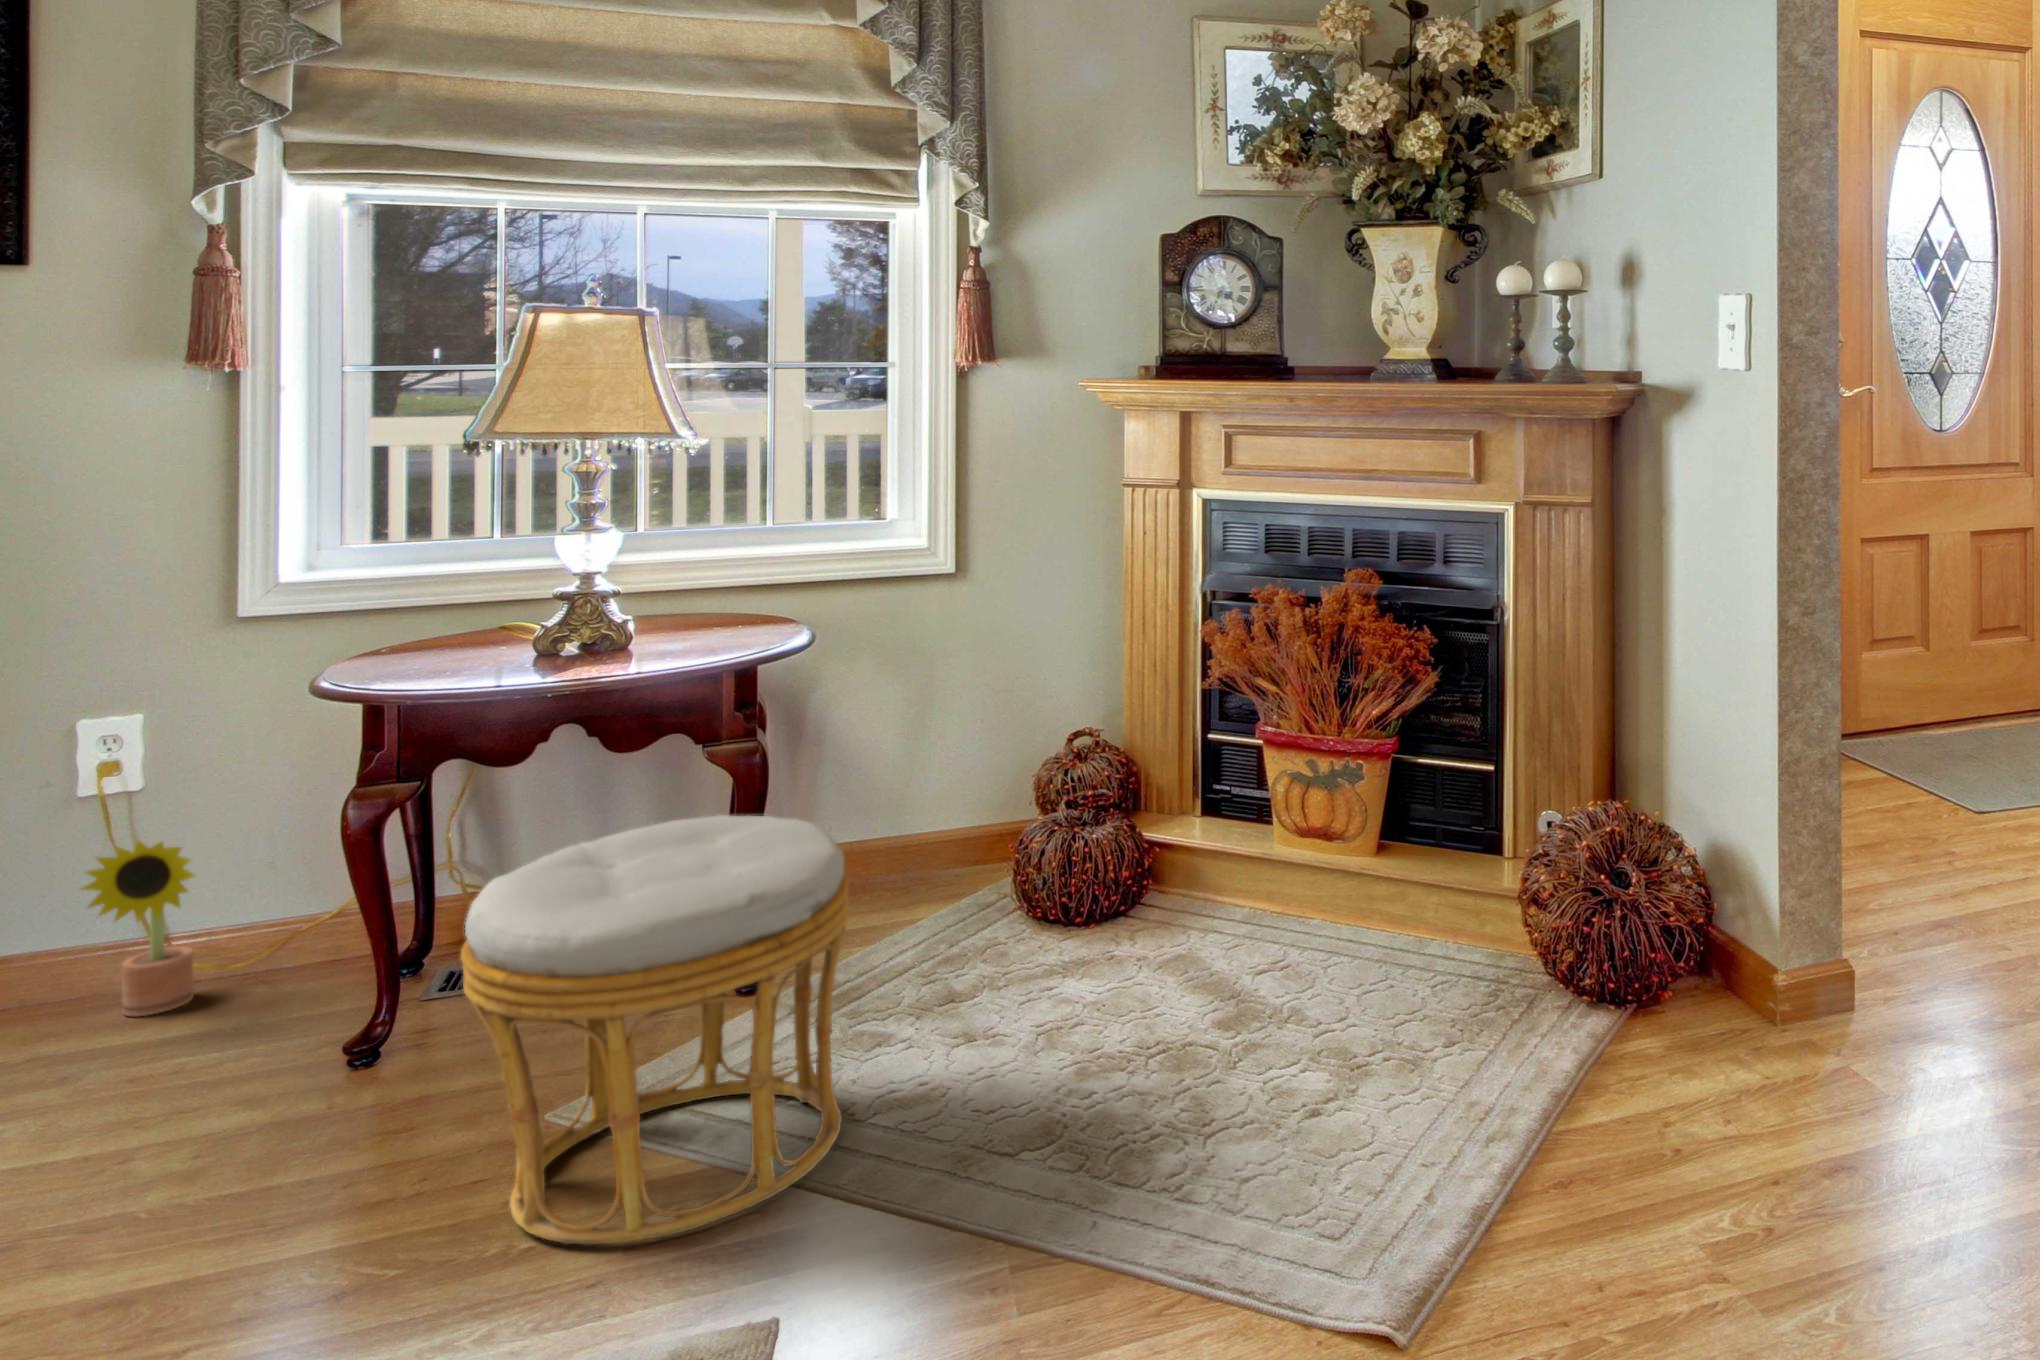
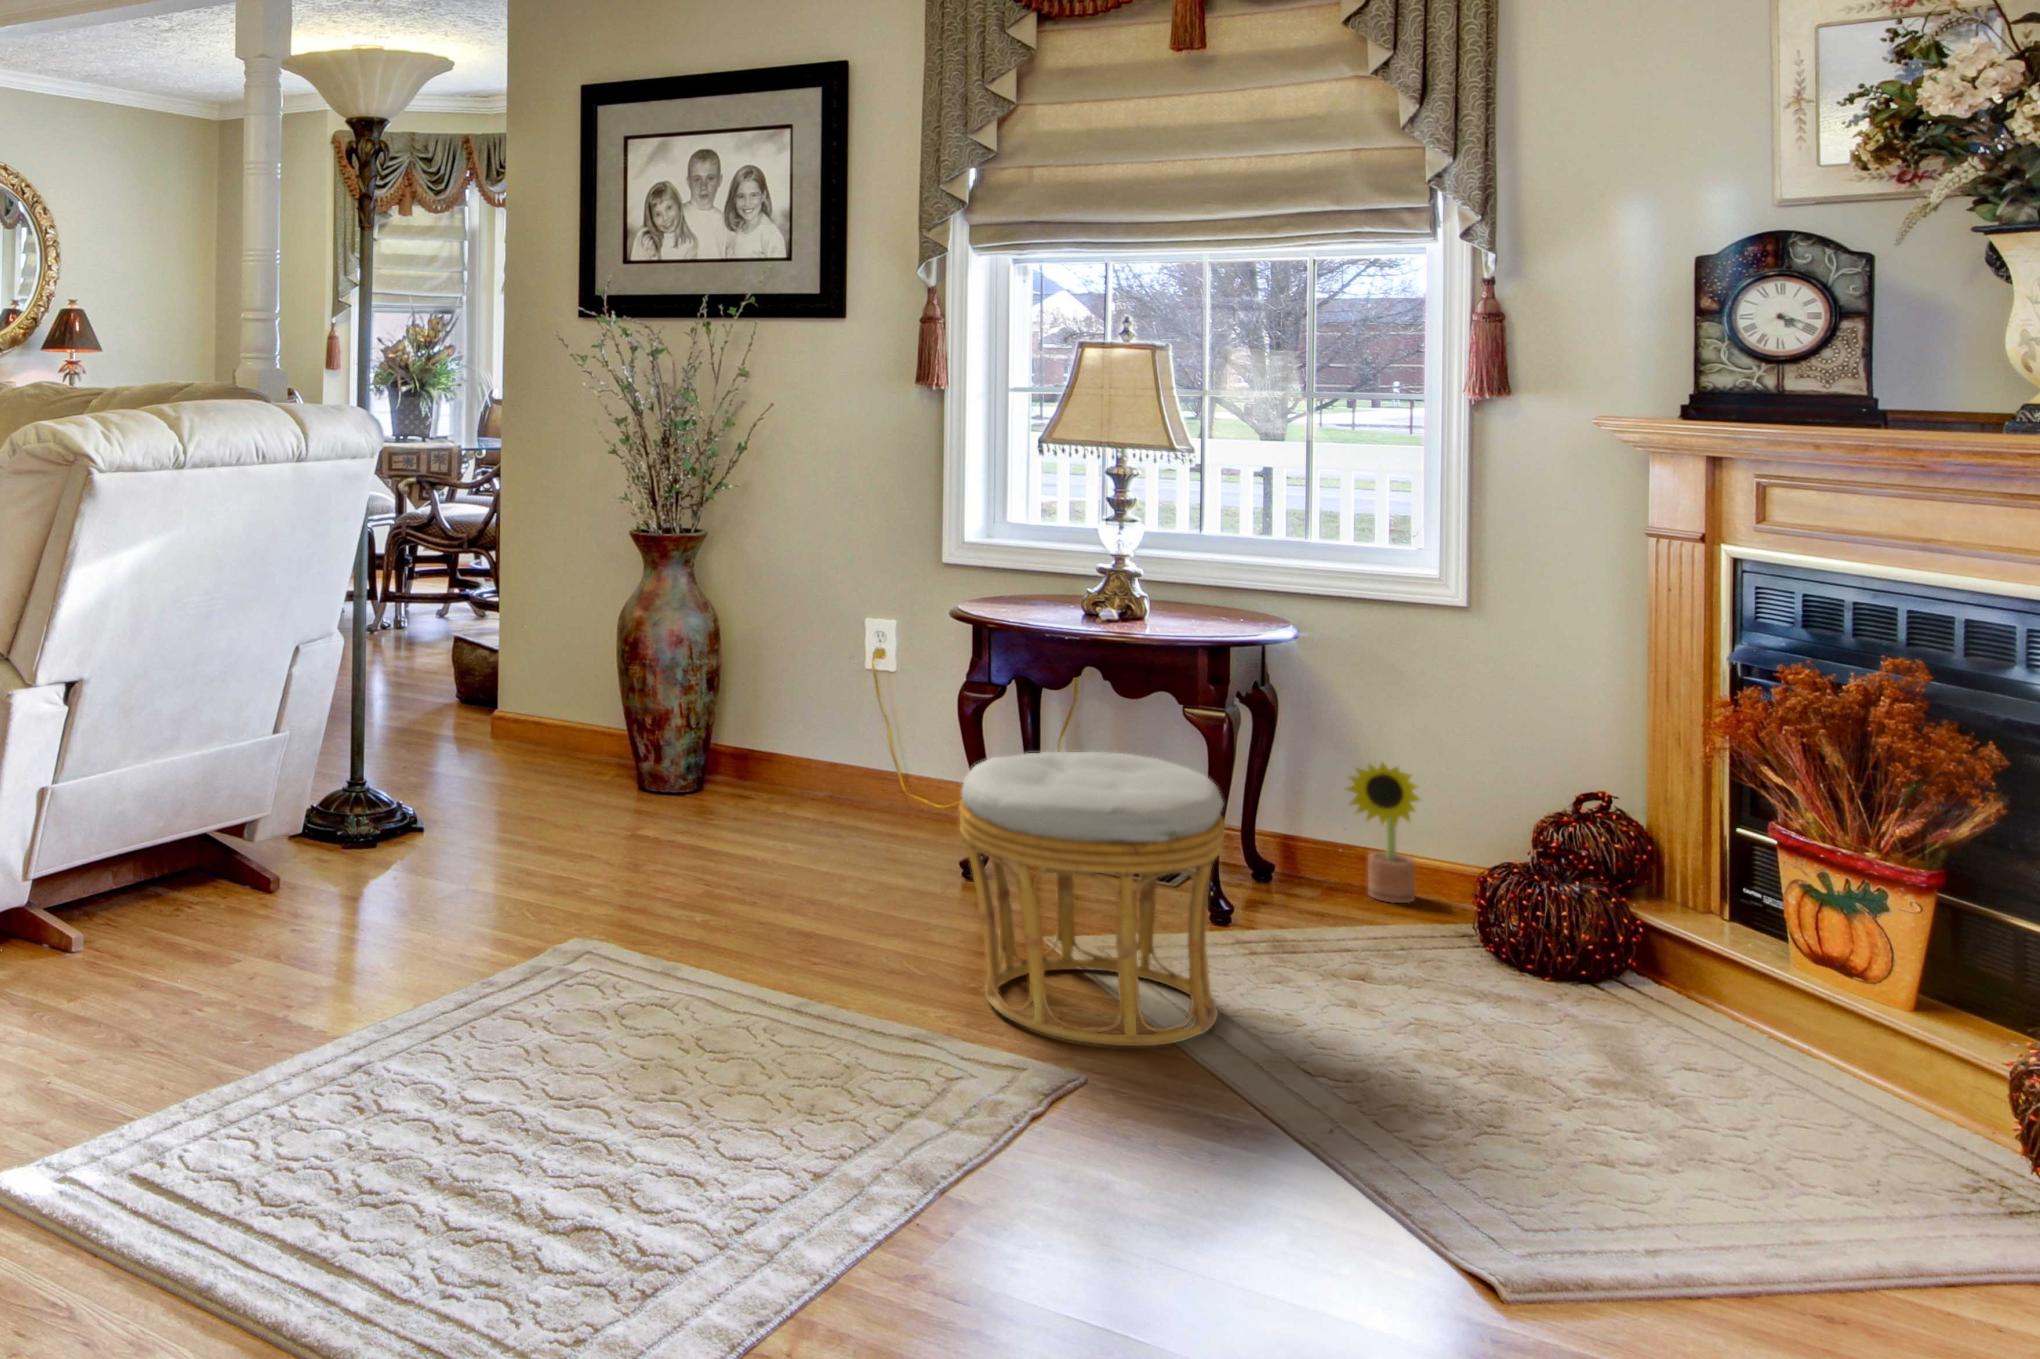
decorative plant: present [82,841,196,1016] -> present [1344,763,1420,903]

